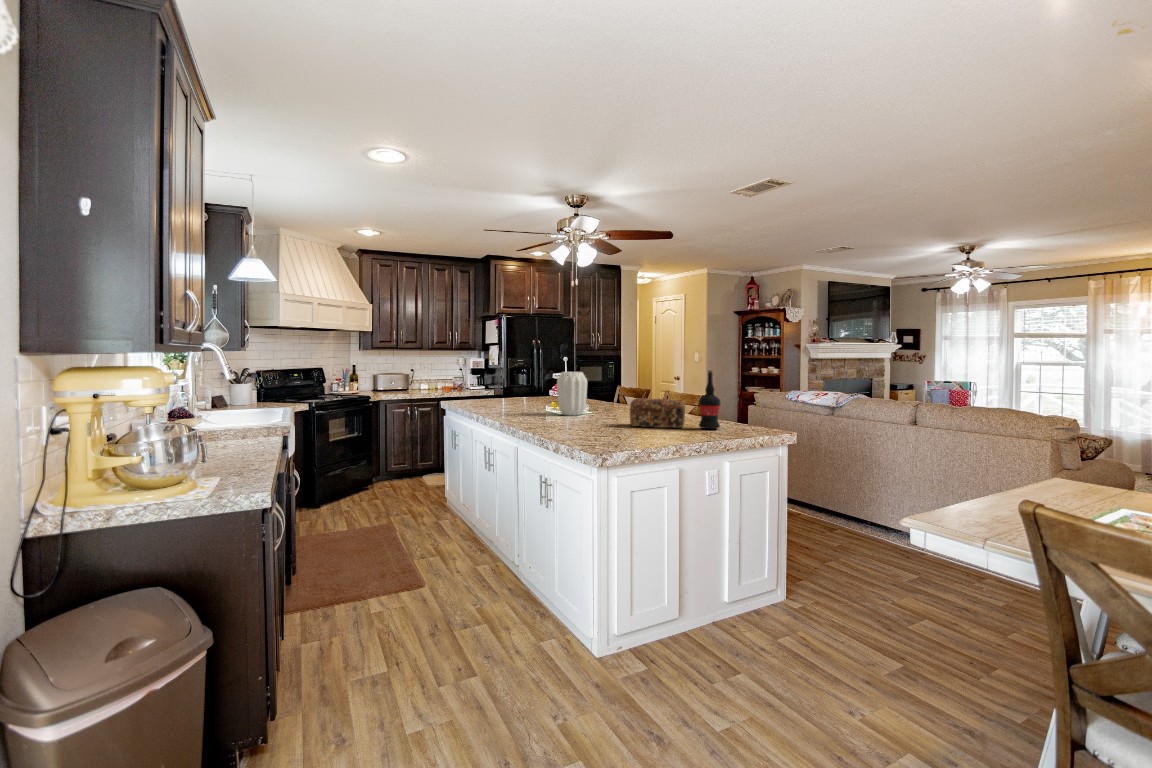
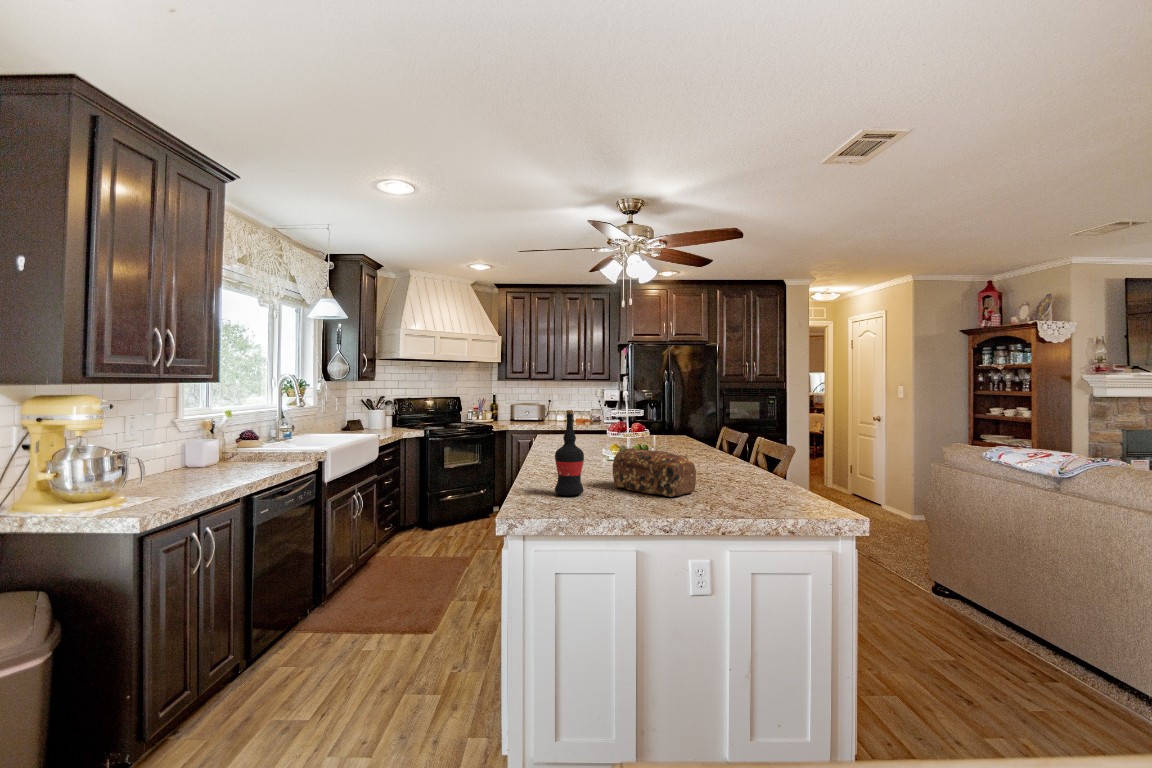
wine bottle: present [699,370,720,429] -> present [555,410,584,496]
vase: present [557,372,587,416] -> none [585,408,623,463]

